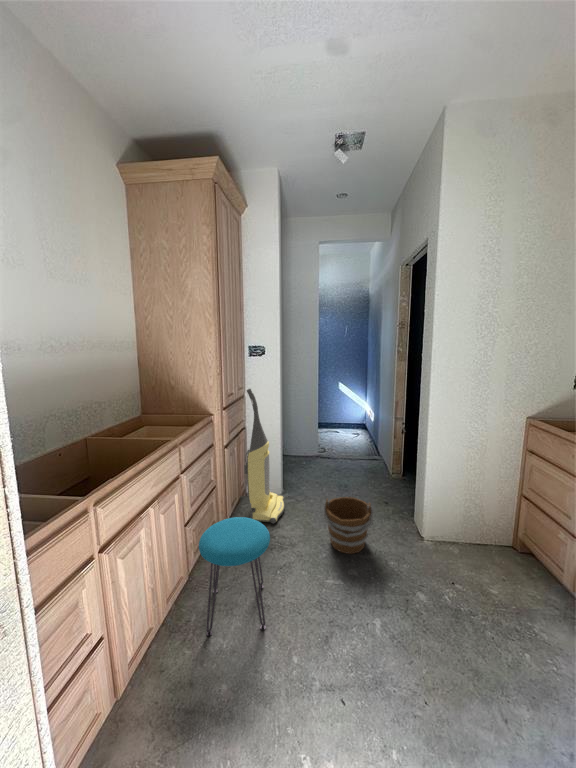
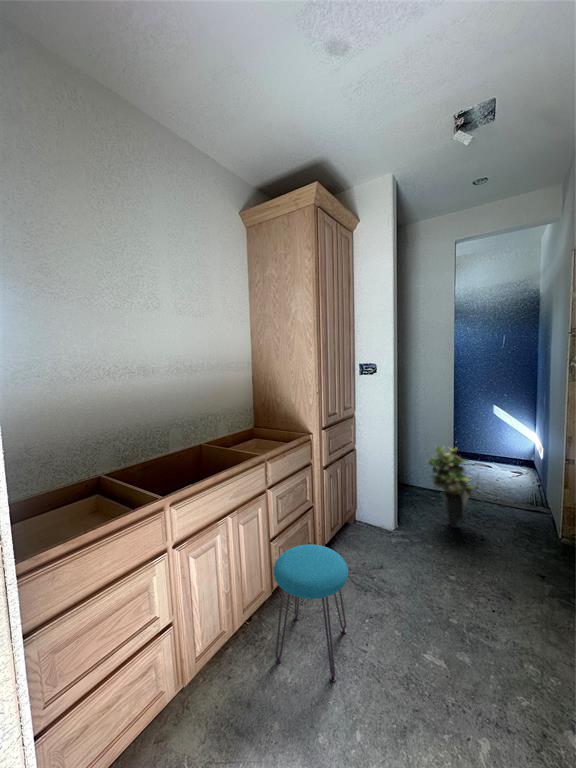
vacuum cleaner: present [244,389,285,524] -> none [349,409,397,562]
potted plant: none [302,417,338,483] -> present [428,446,474,528]
bucket: present [323,497,373,554] -> none [431,548,504,631]

